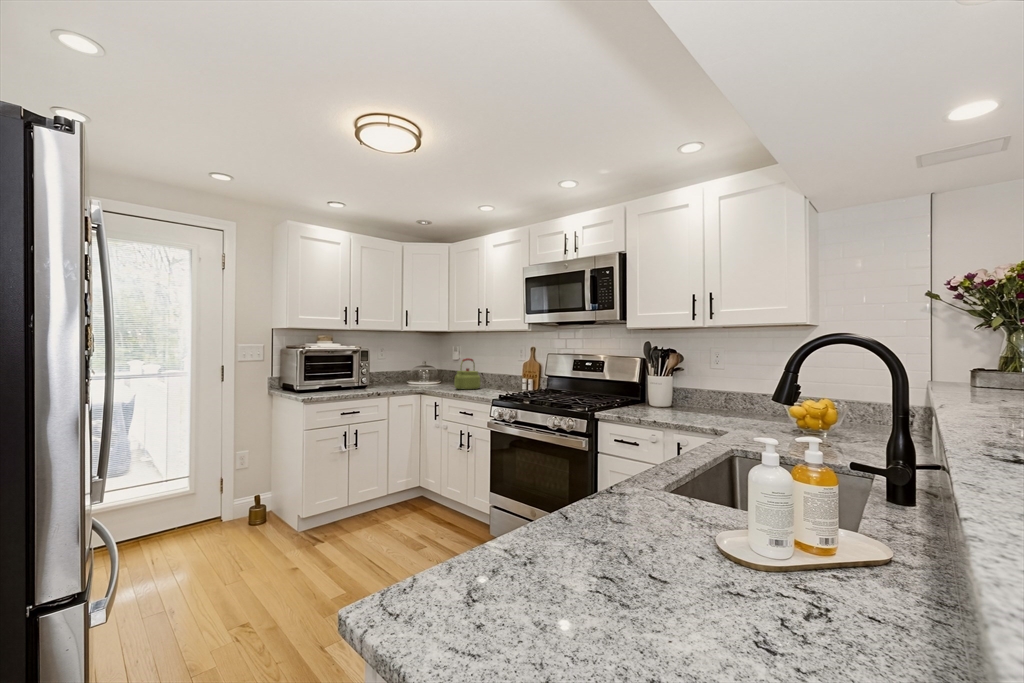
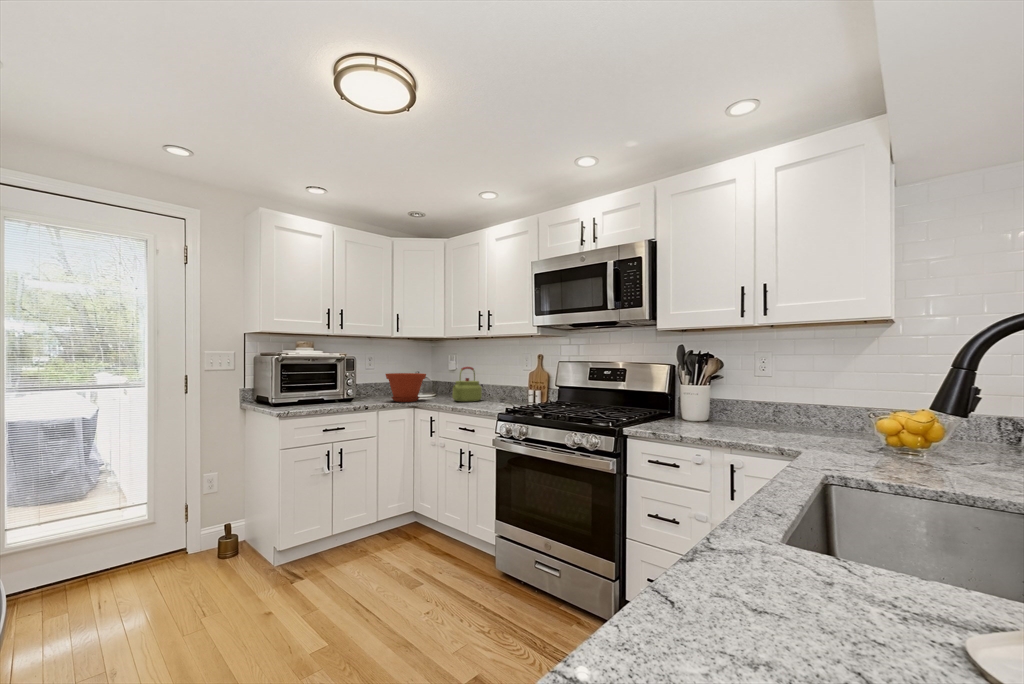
plant pot: none [395,364,431,389] -> present [385,373,426,402]

